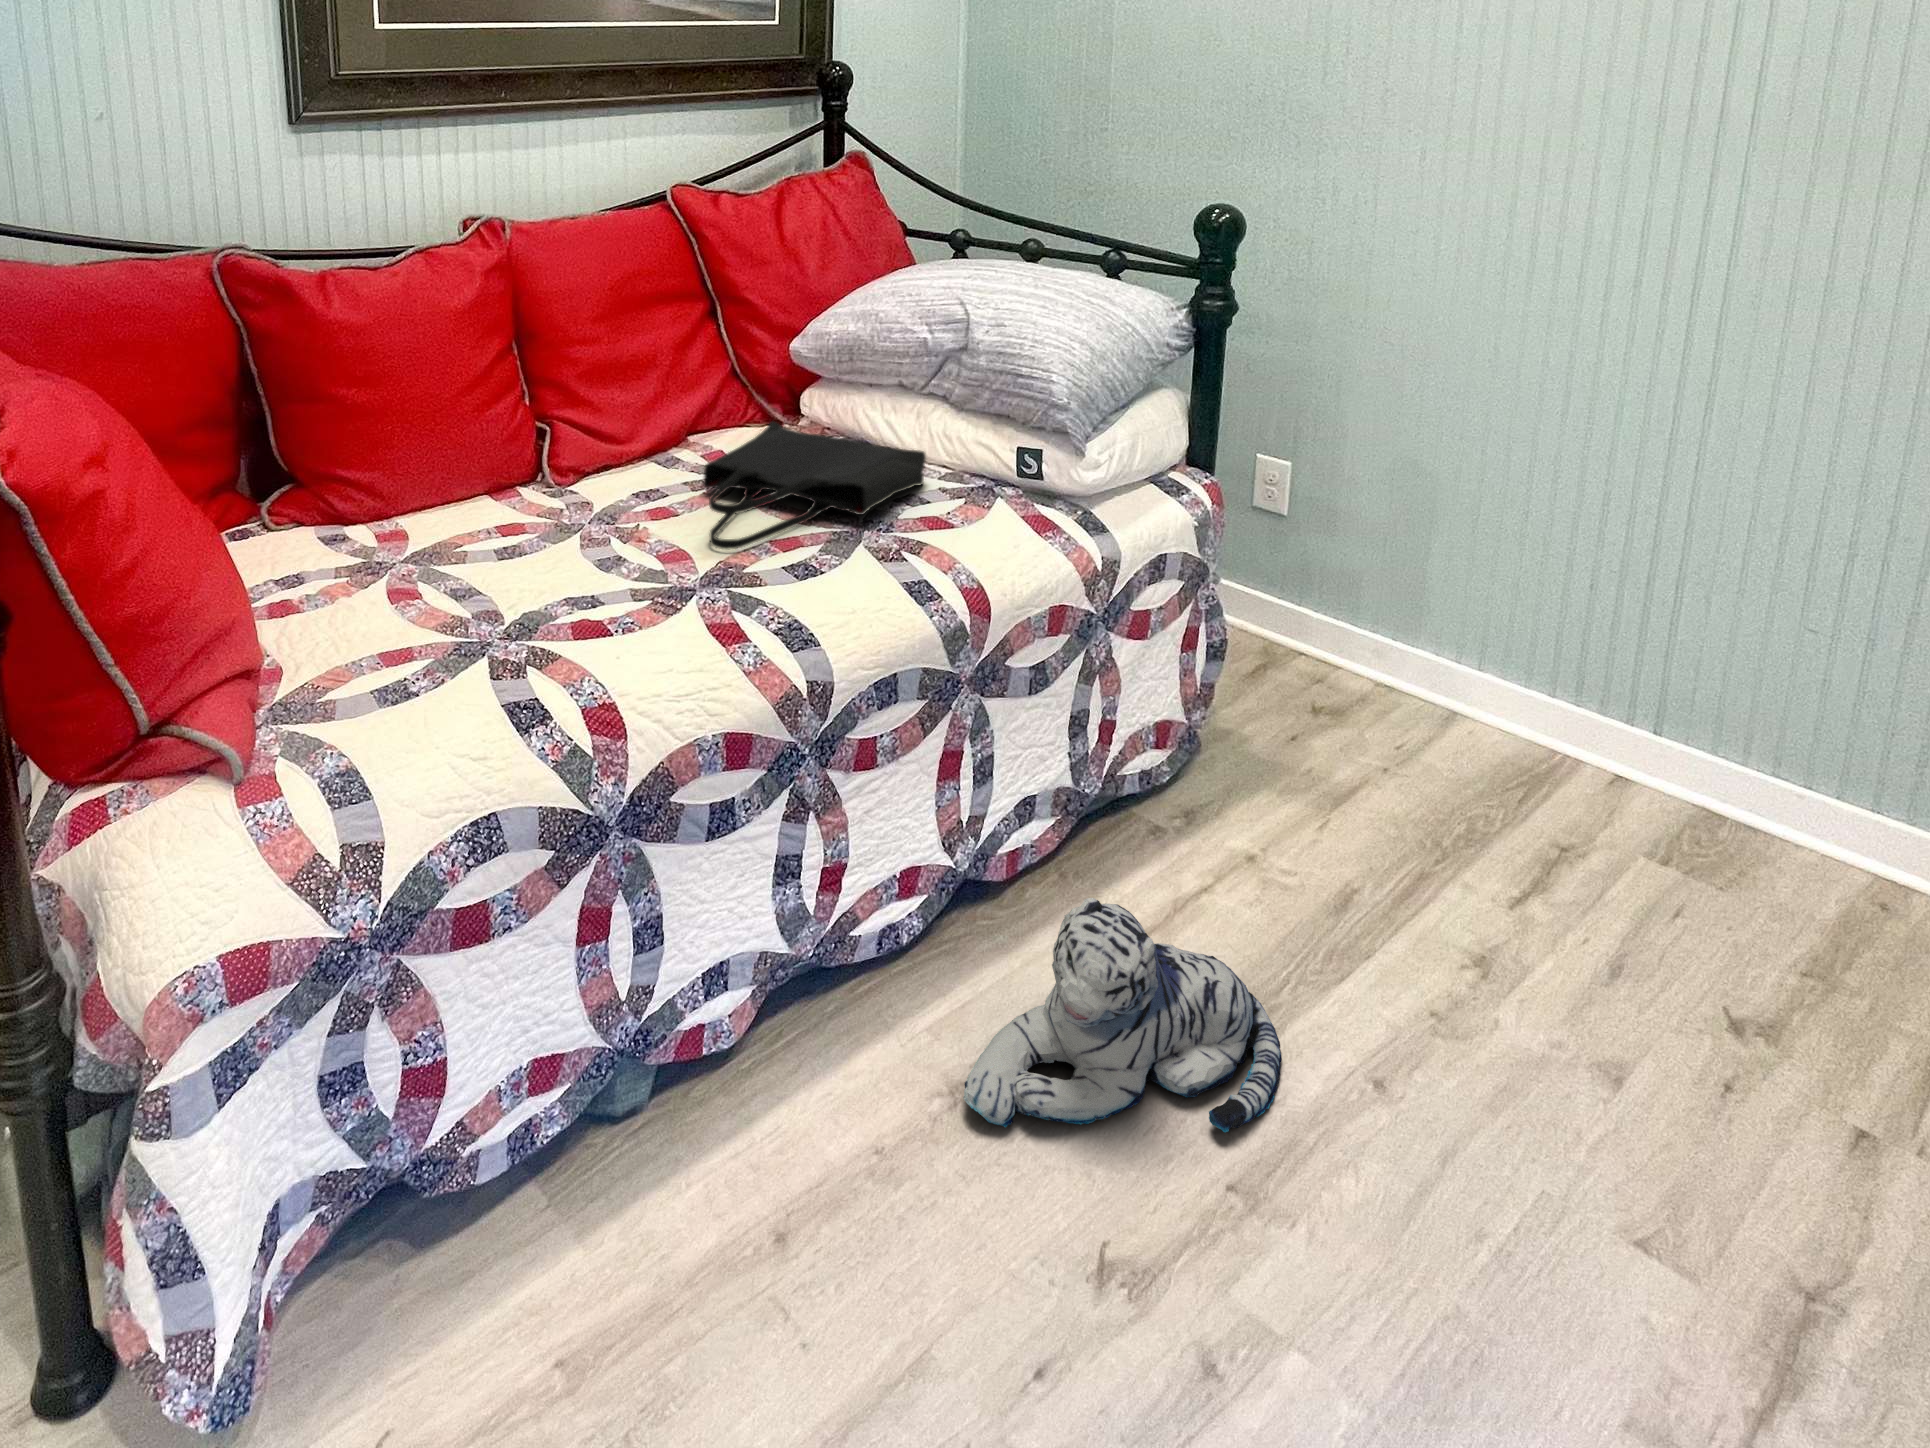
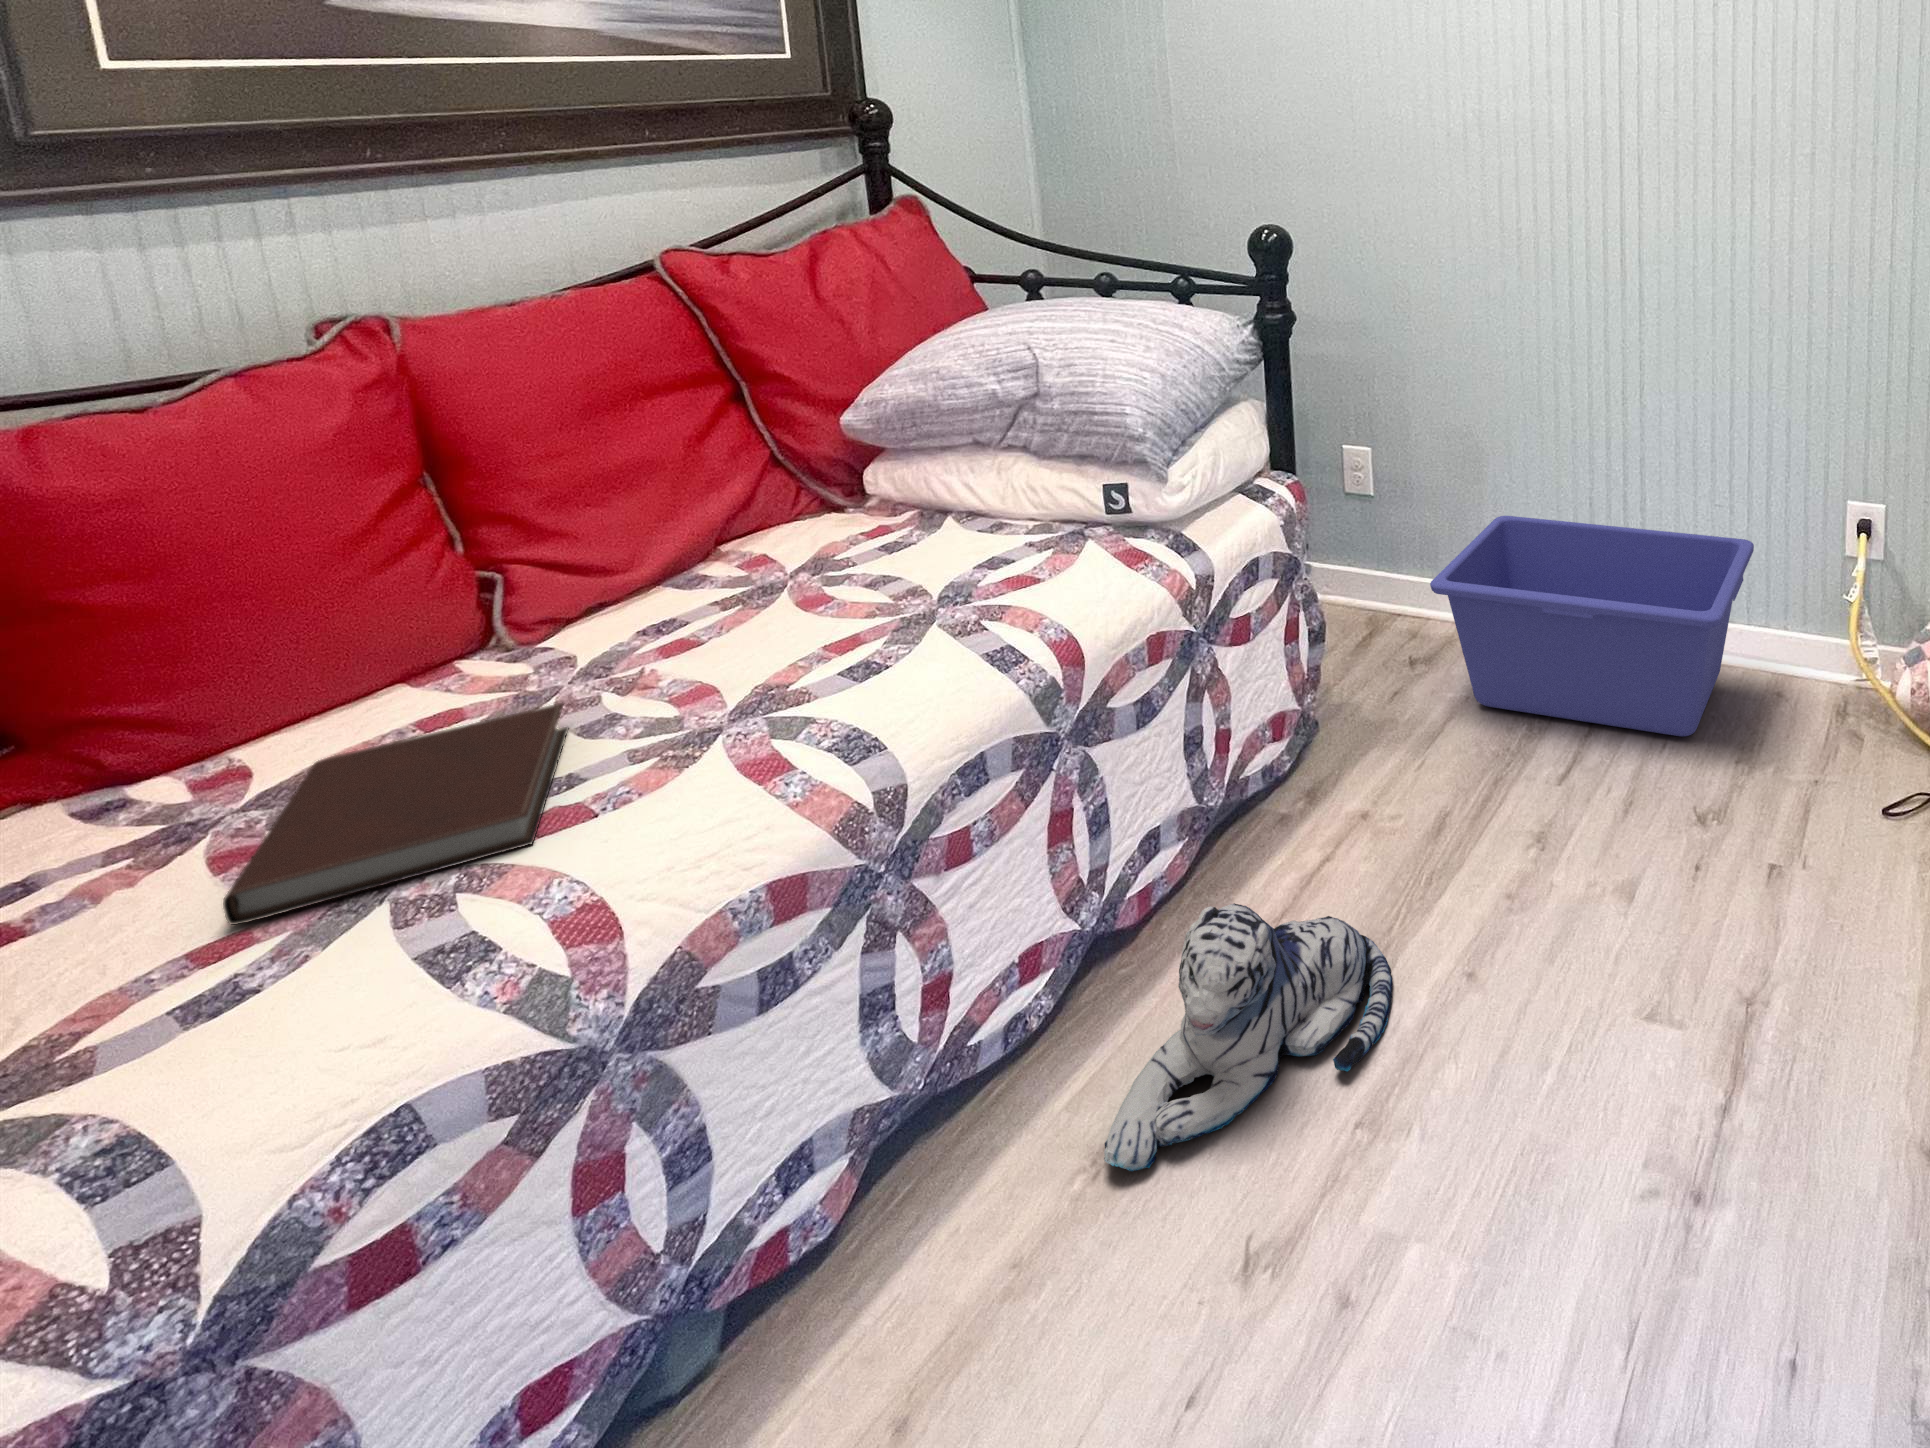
tote bag: present [703,422,926,550] -> none [733,509,1010,672]
notebook: none [400,537,592,644] -> present [223,703,568,925]
storage bin: none [1359,571,1879,919] -> present [1430,516,1754,736]

